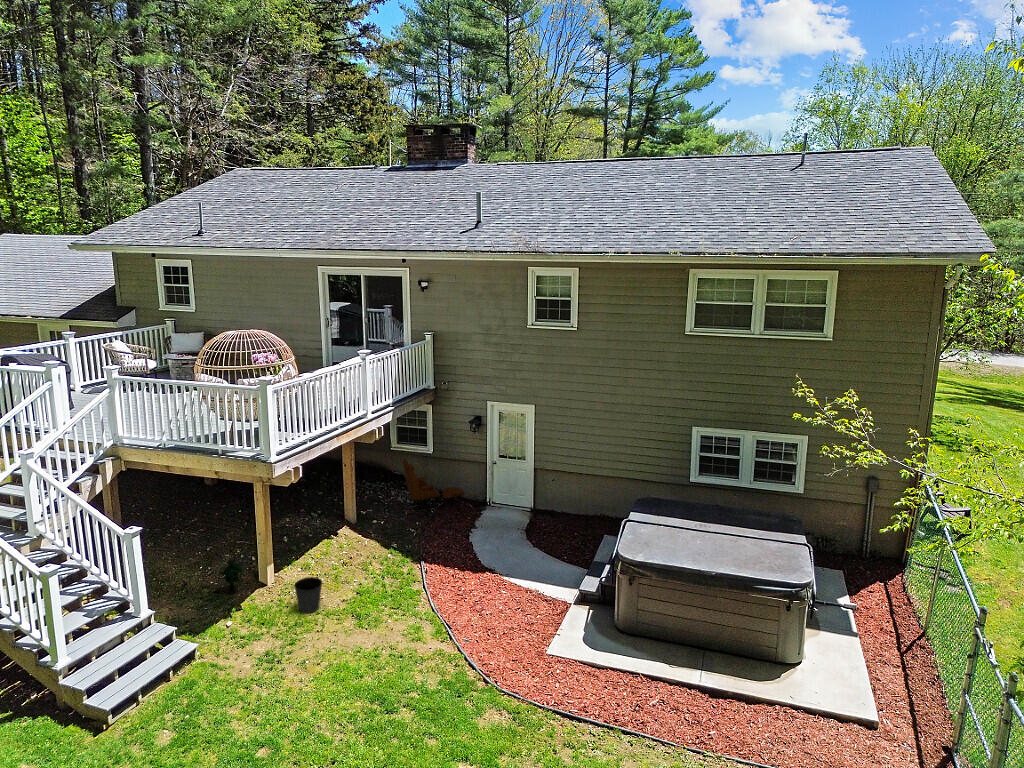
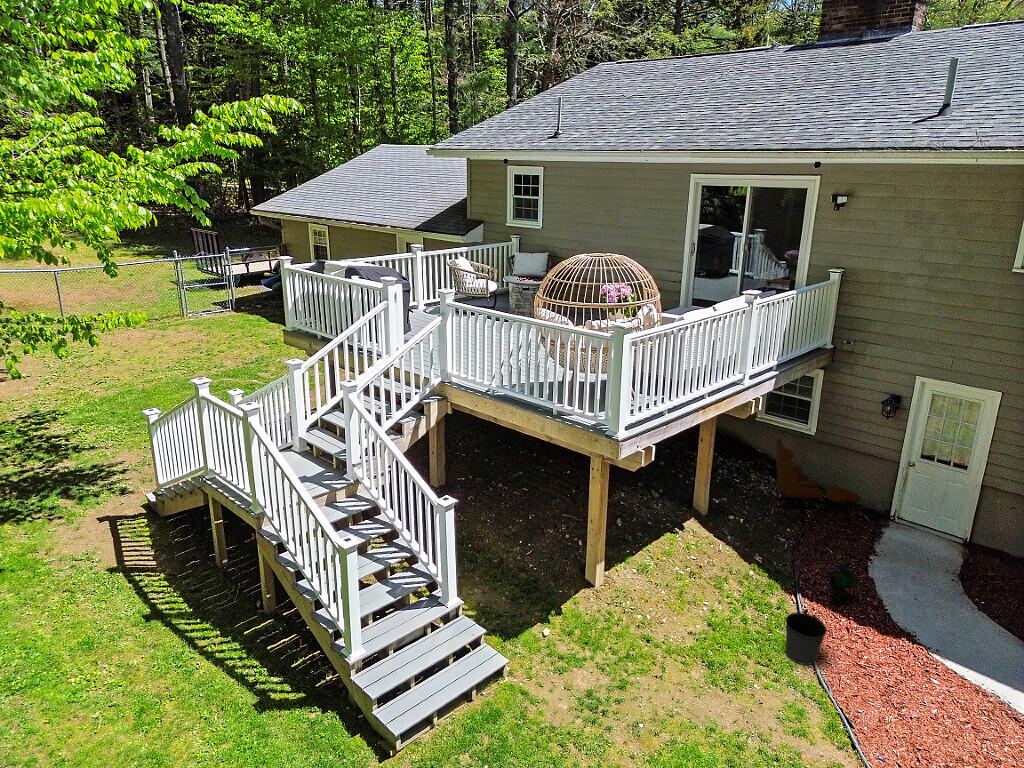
decorative plant: present [220,556,243,594] -> present [826,561,856,607]
bucket: present [294,577,322,613] -> present [785,612,827,665]

